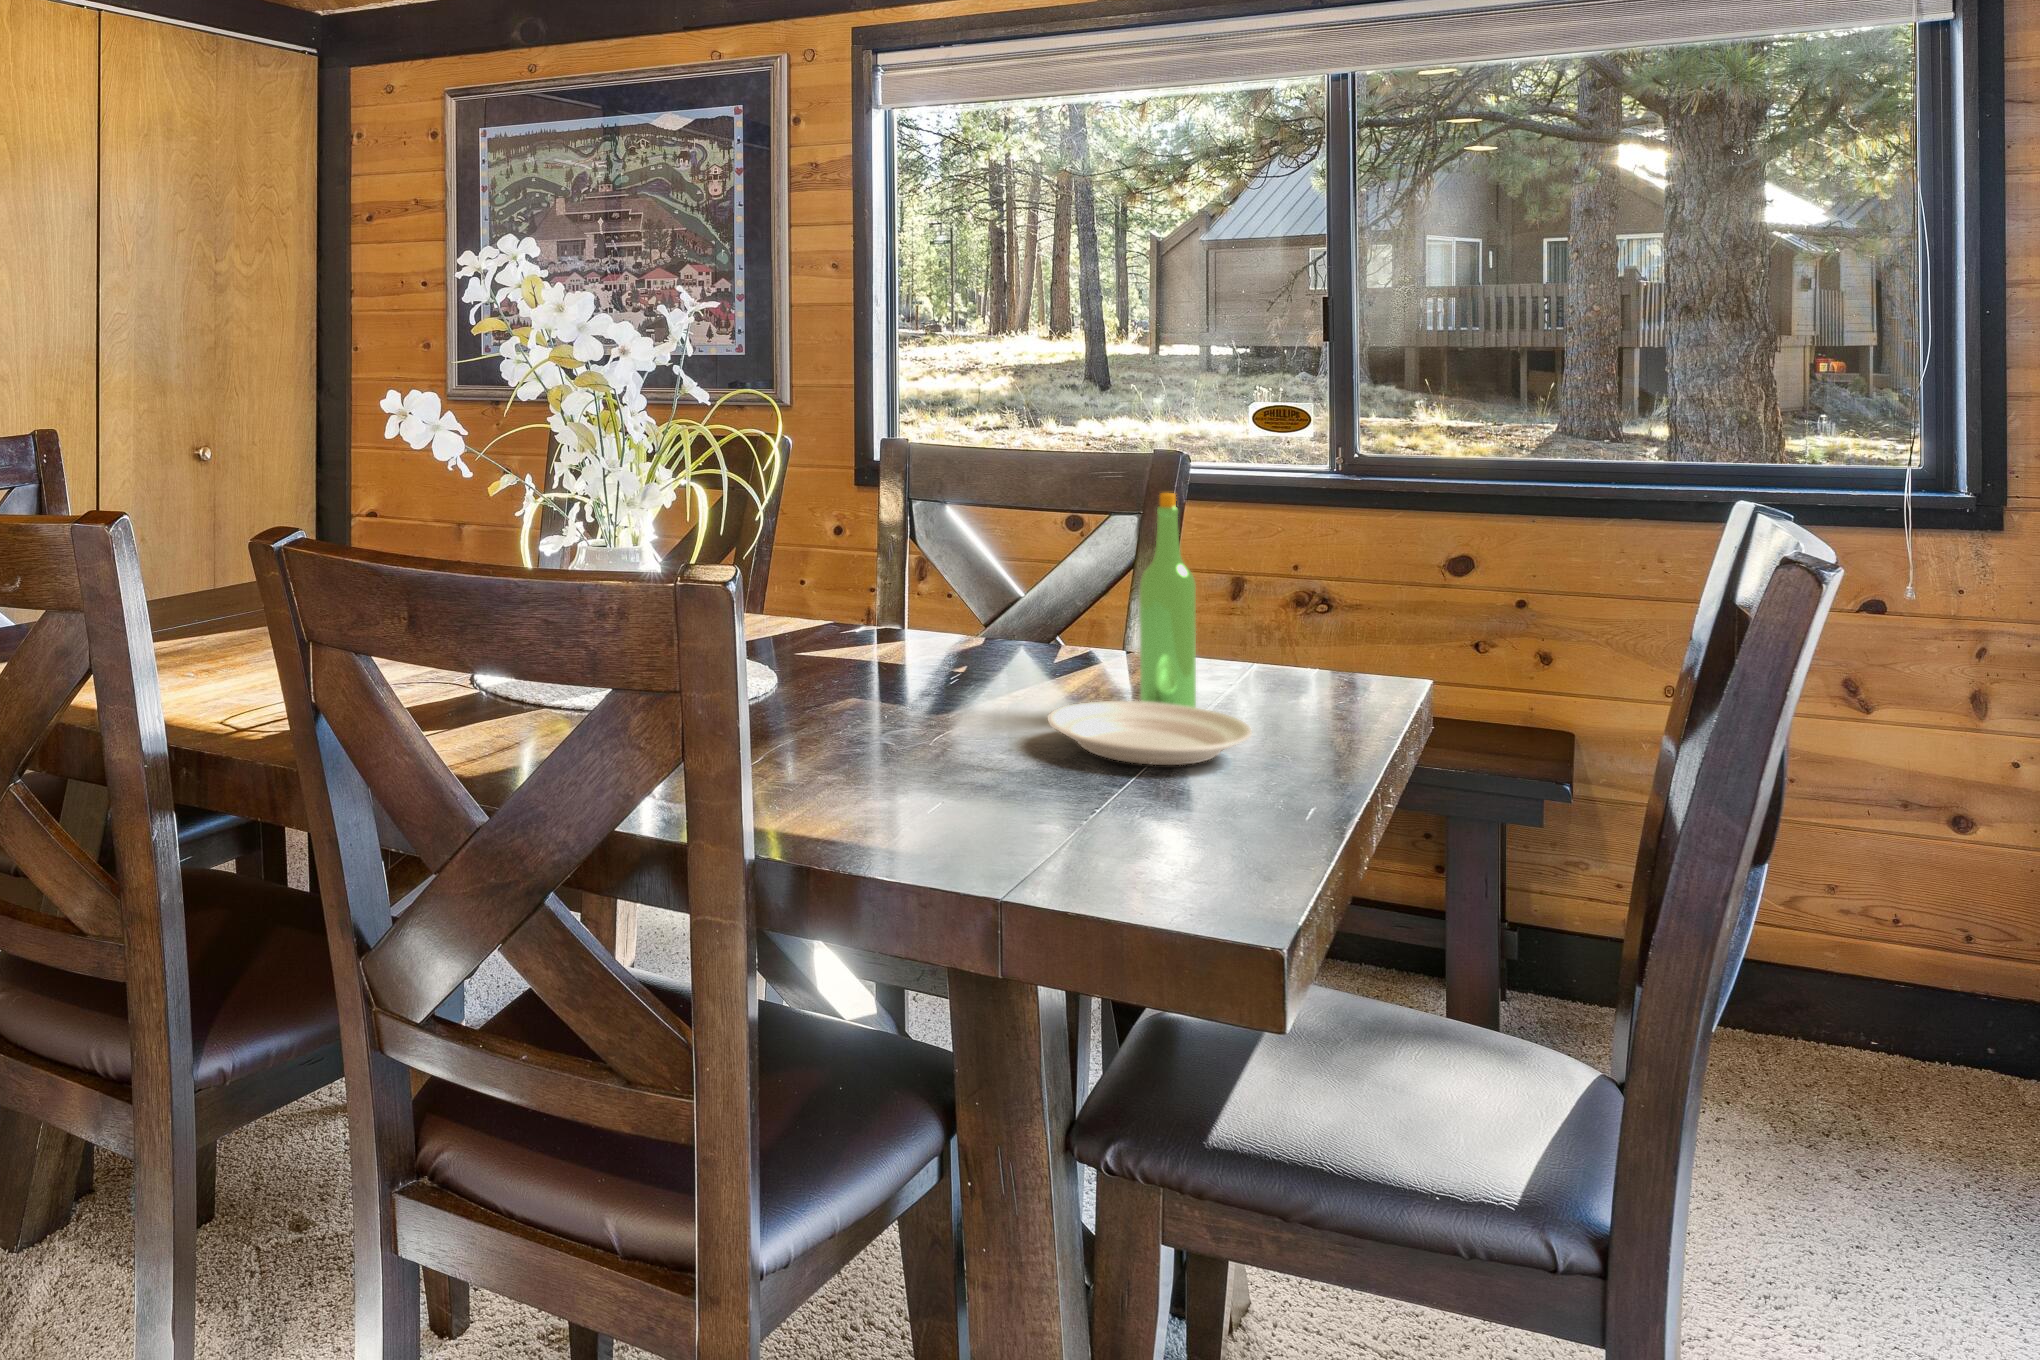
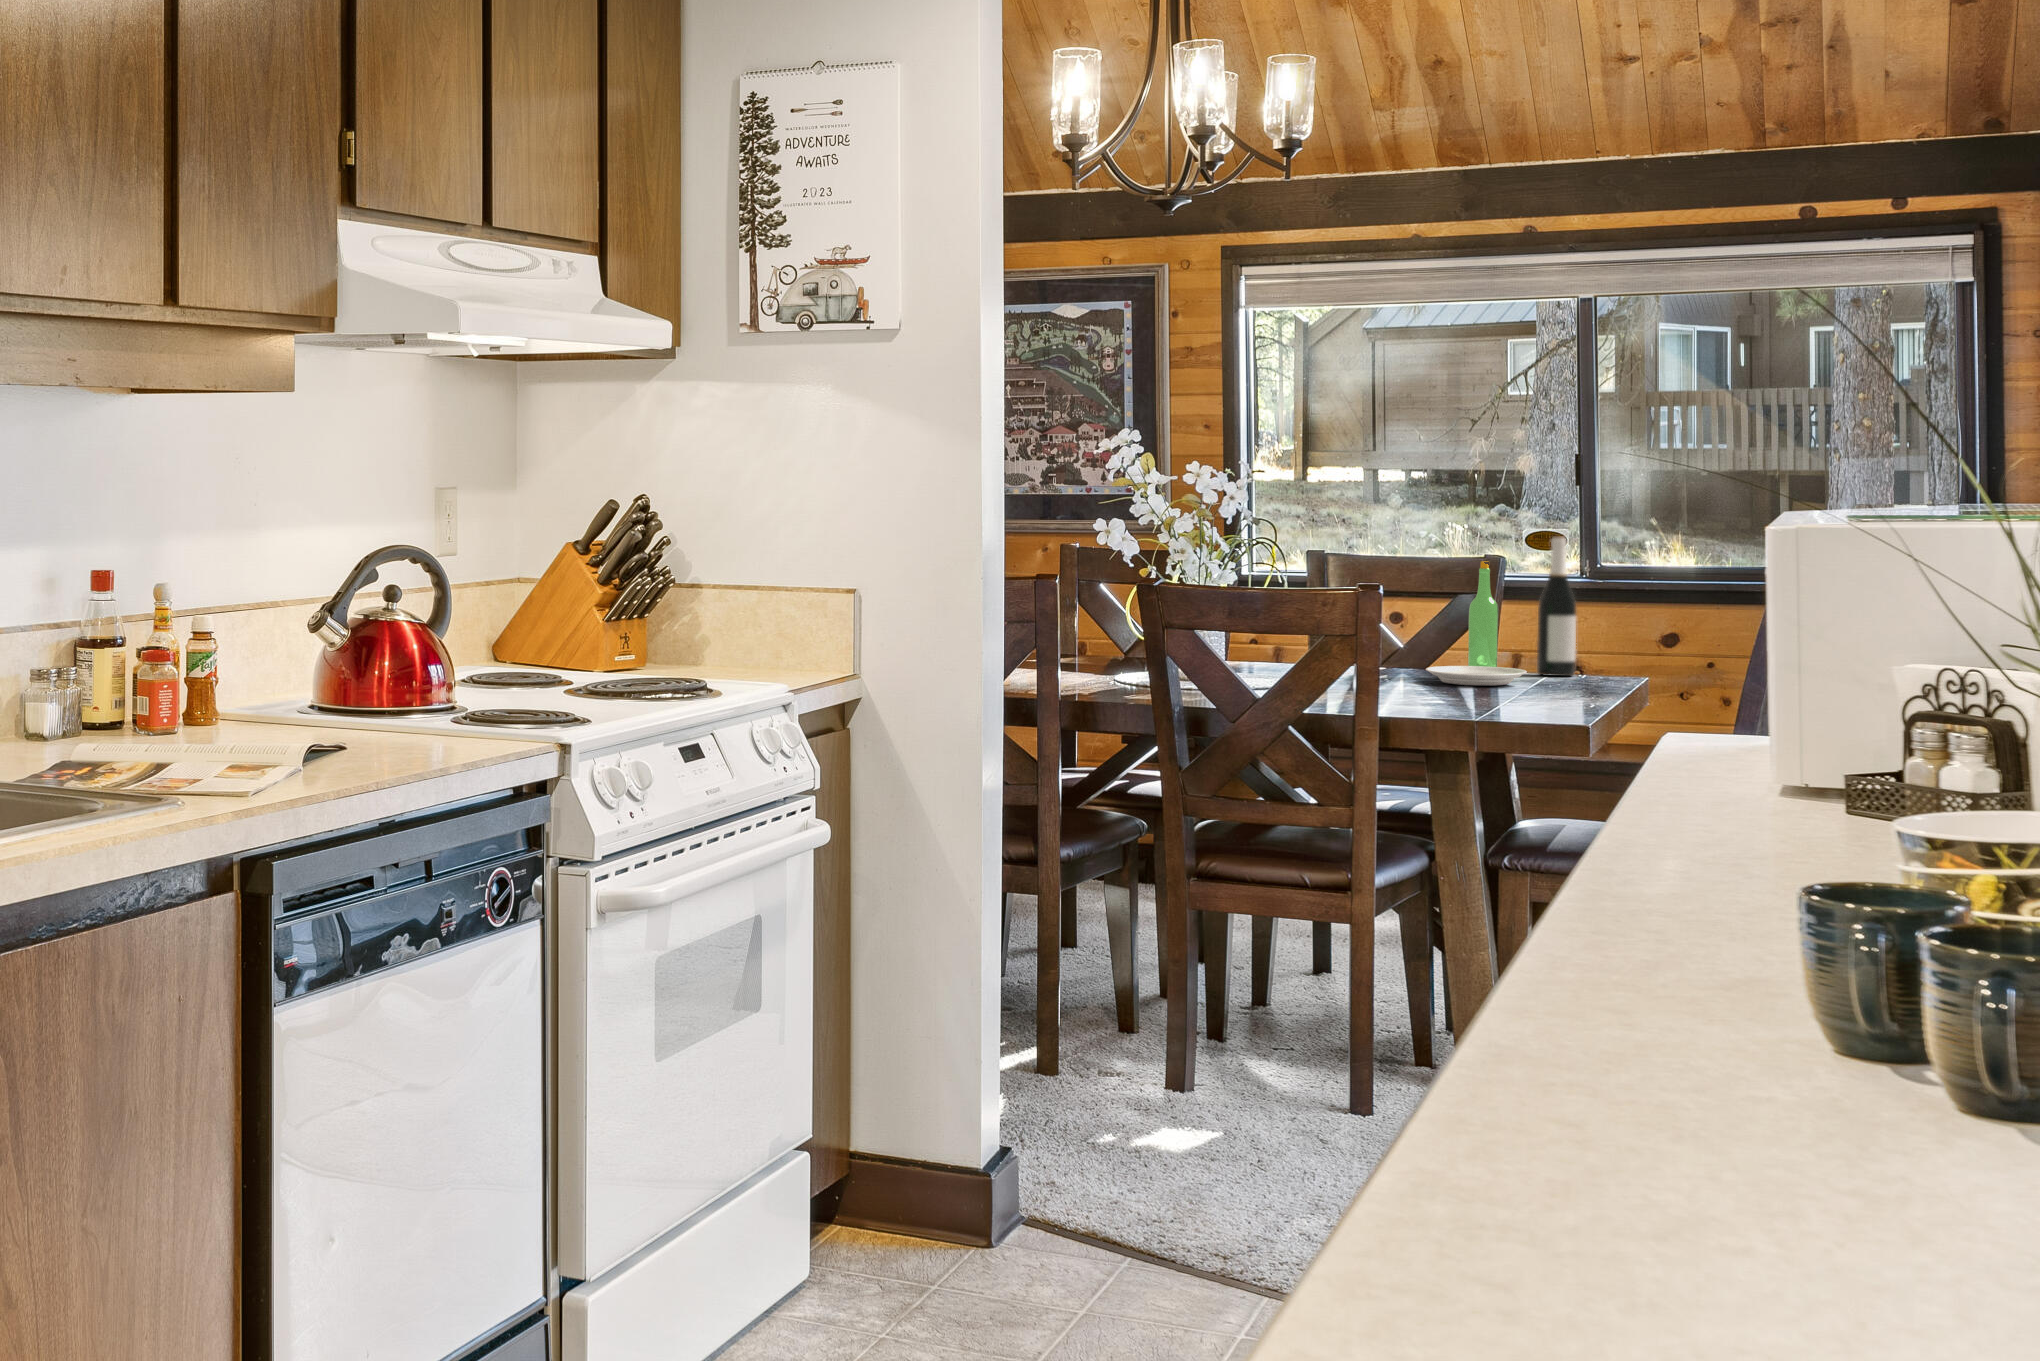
wine bottle: none [1276,438,1349,706] -> present [1537,536,1576,676]

